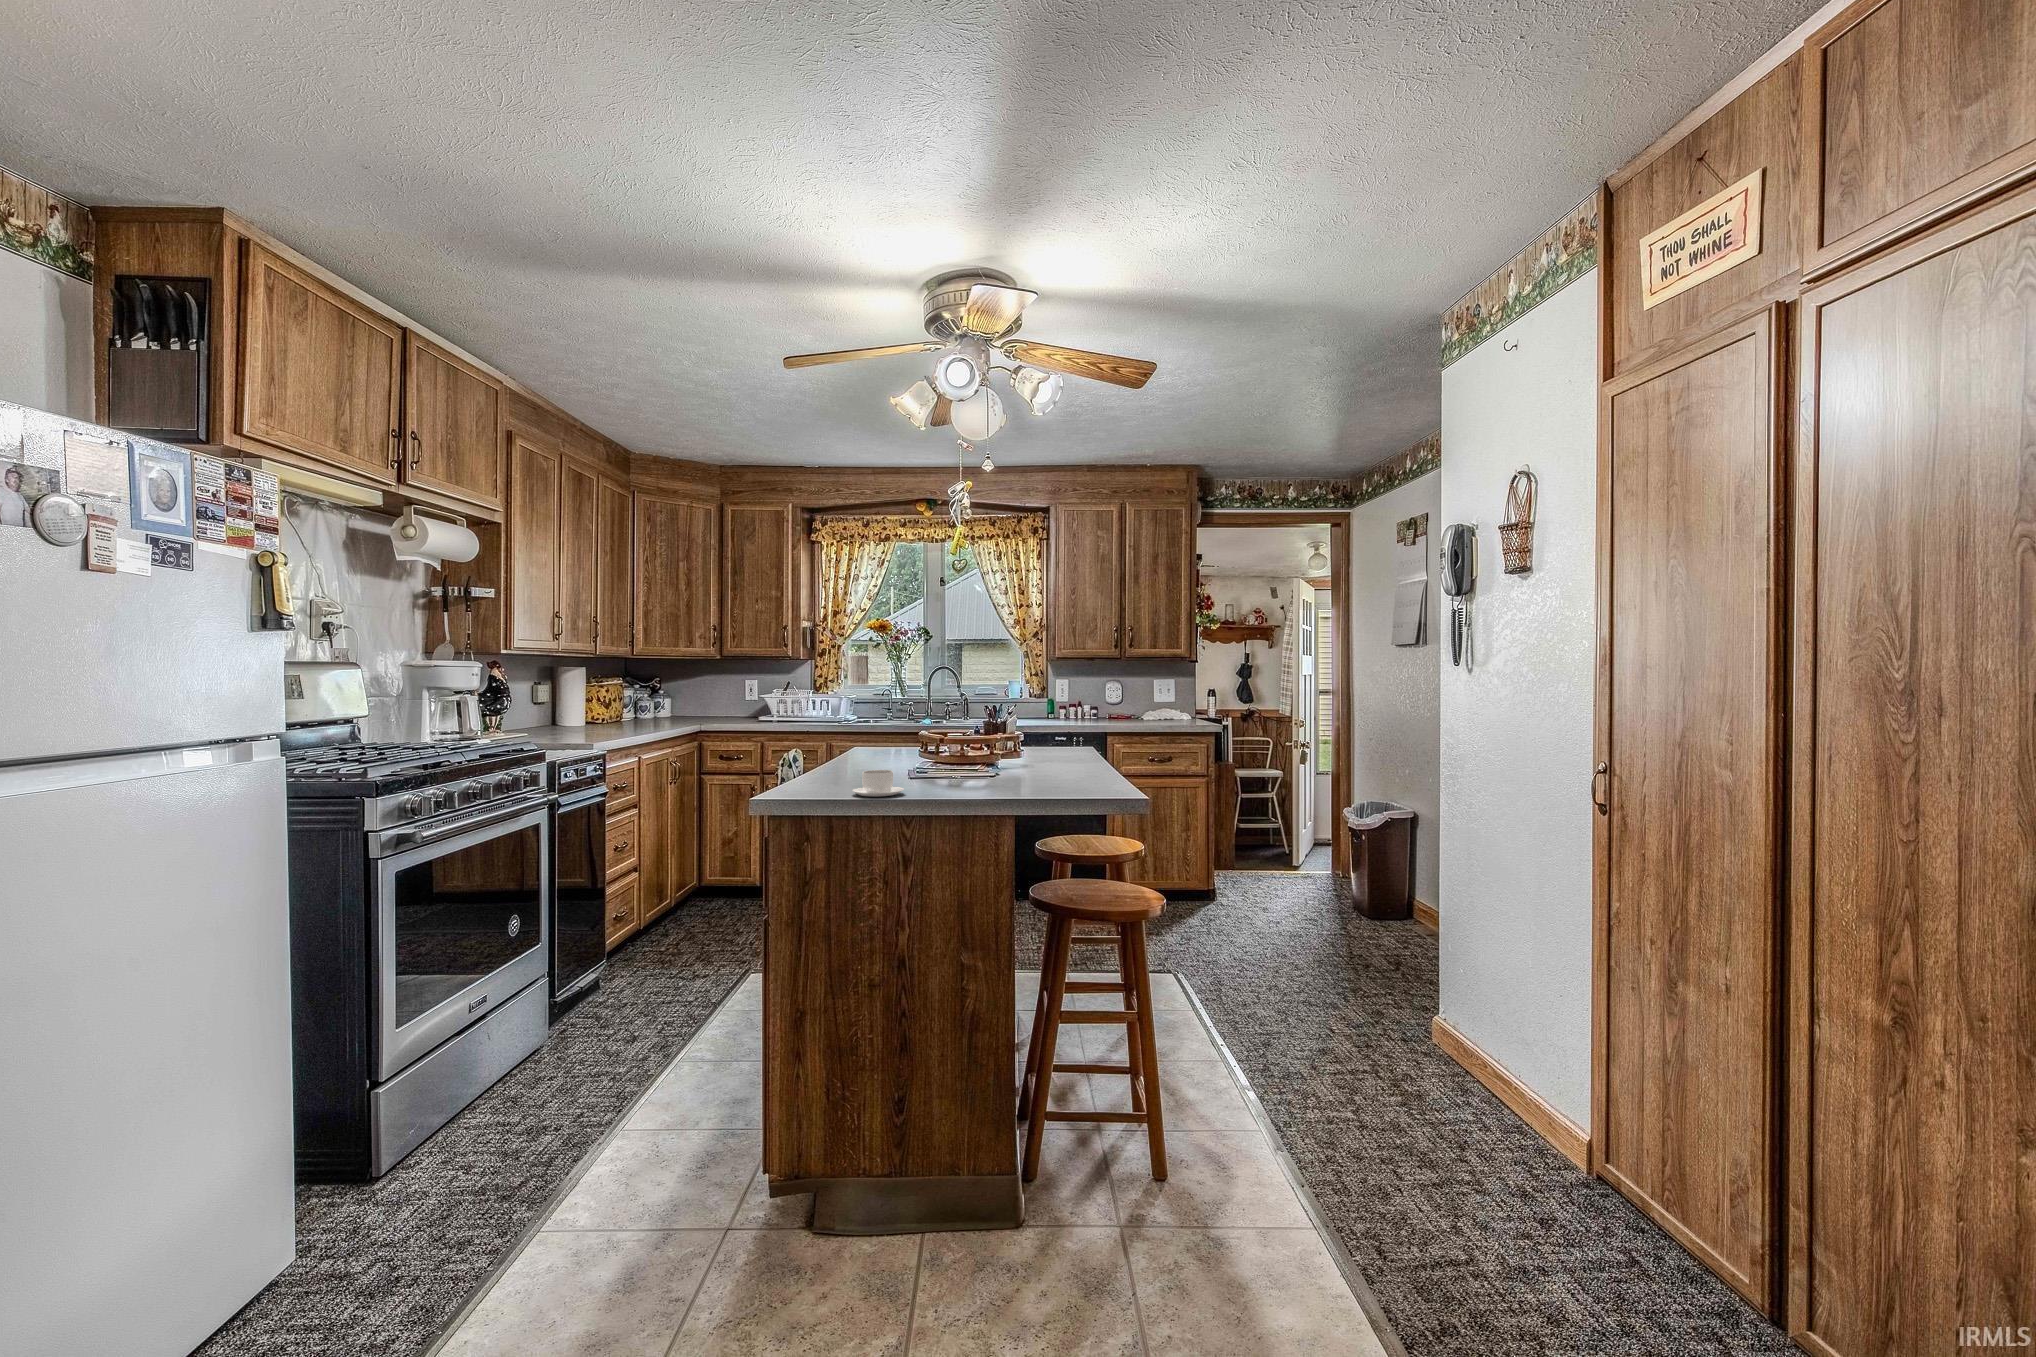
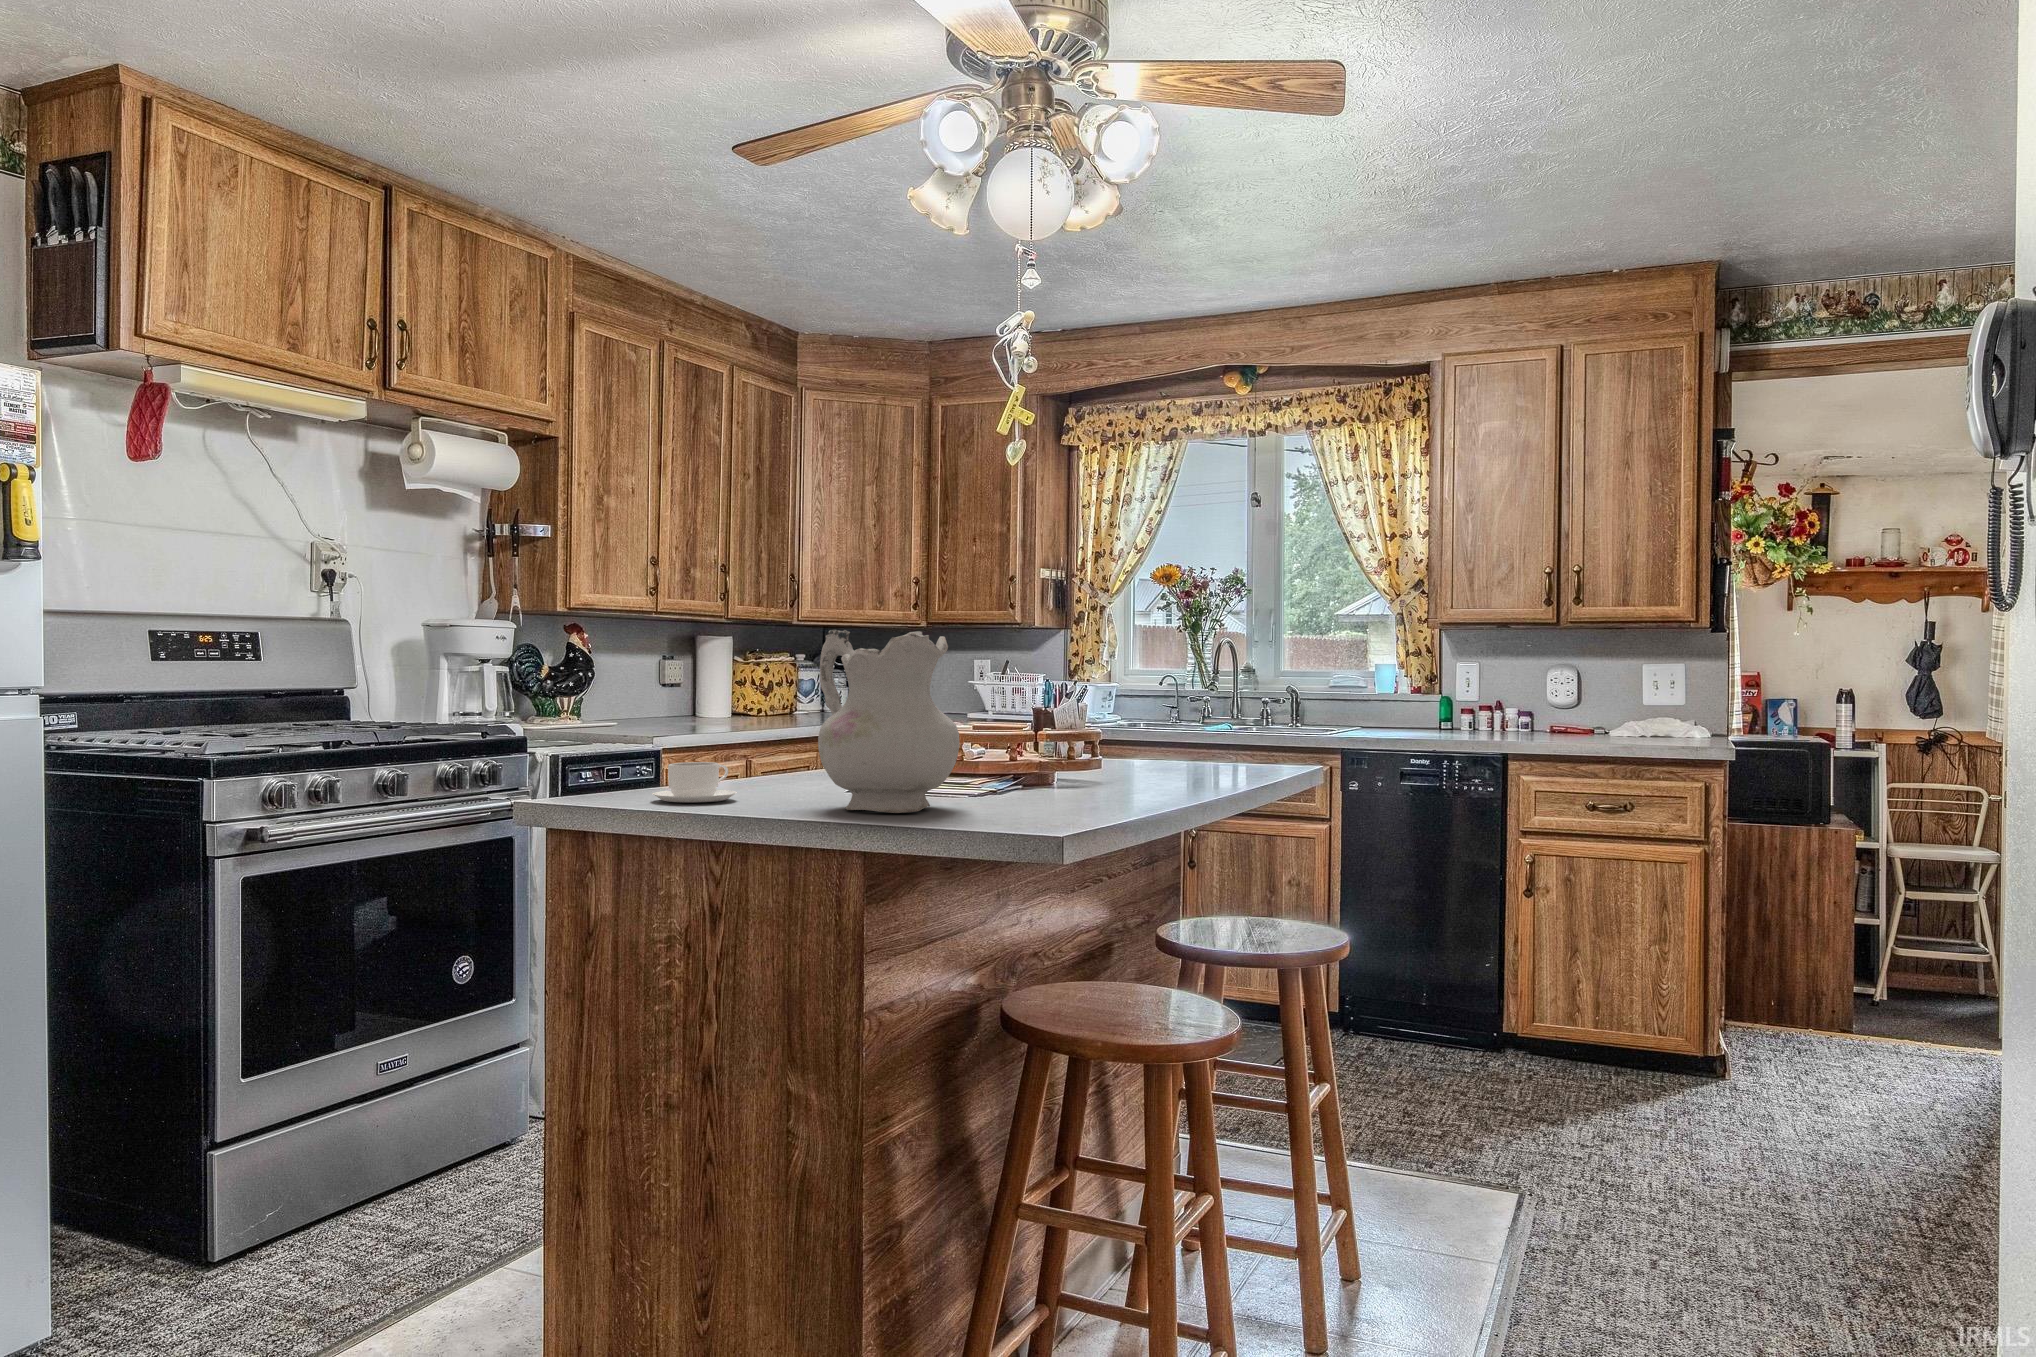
ceramic pitcher: none [954,687,1047,794] -> present [818,629,960,813]

